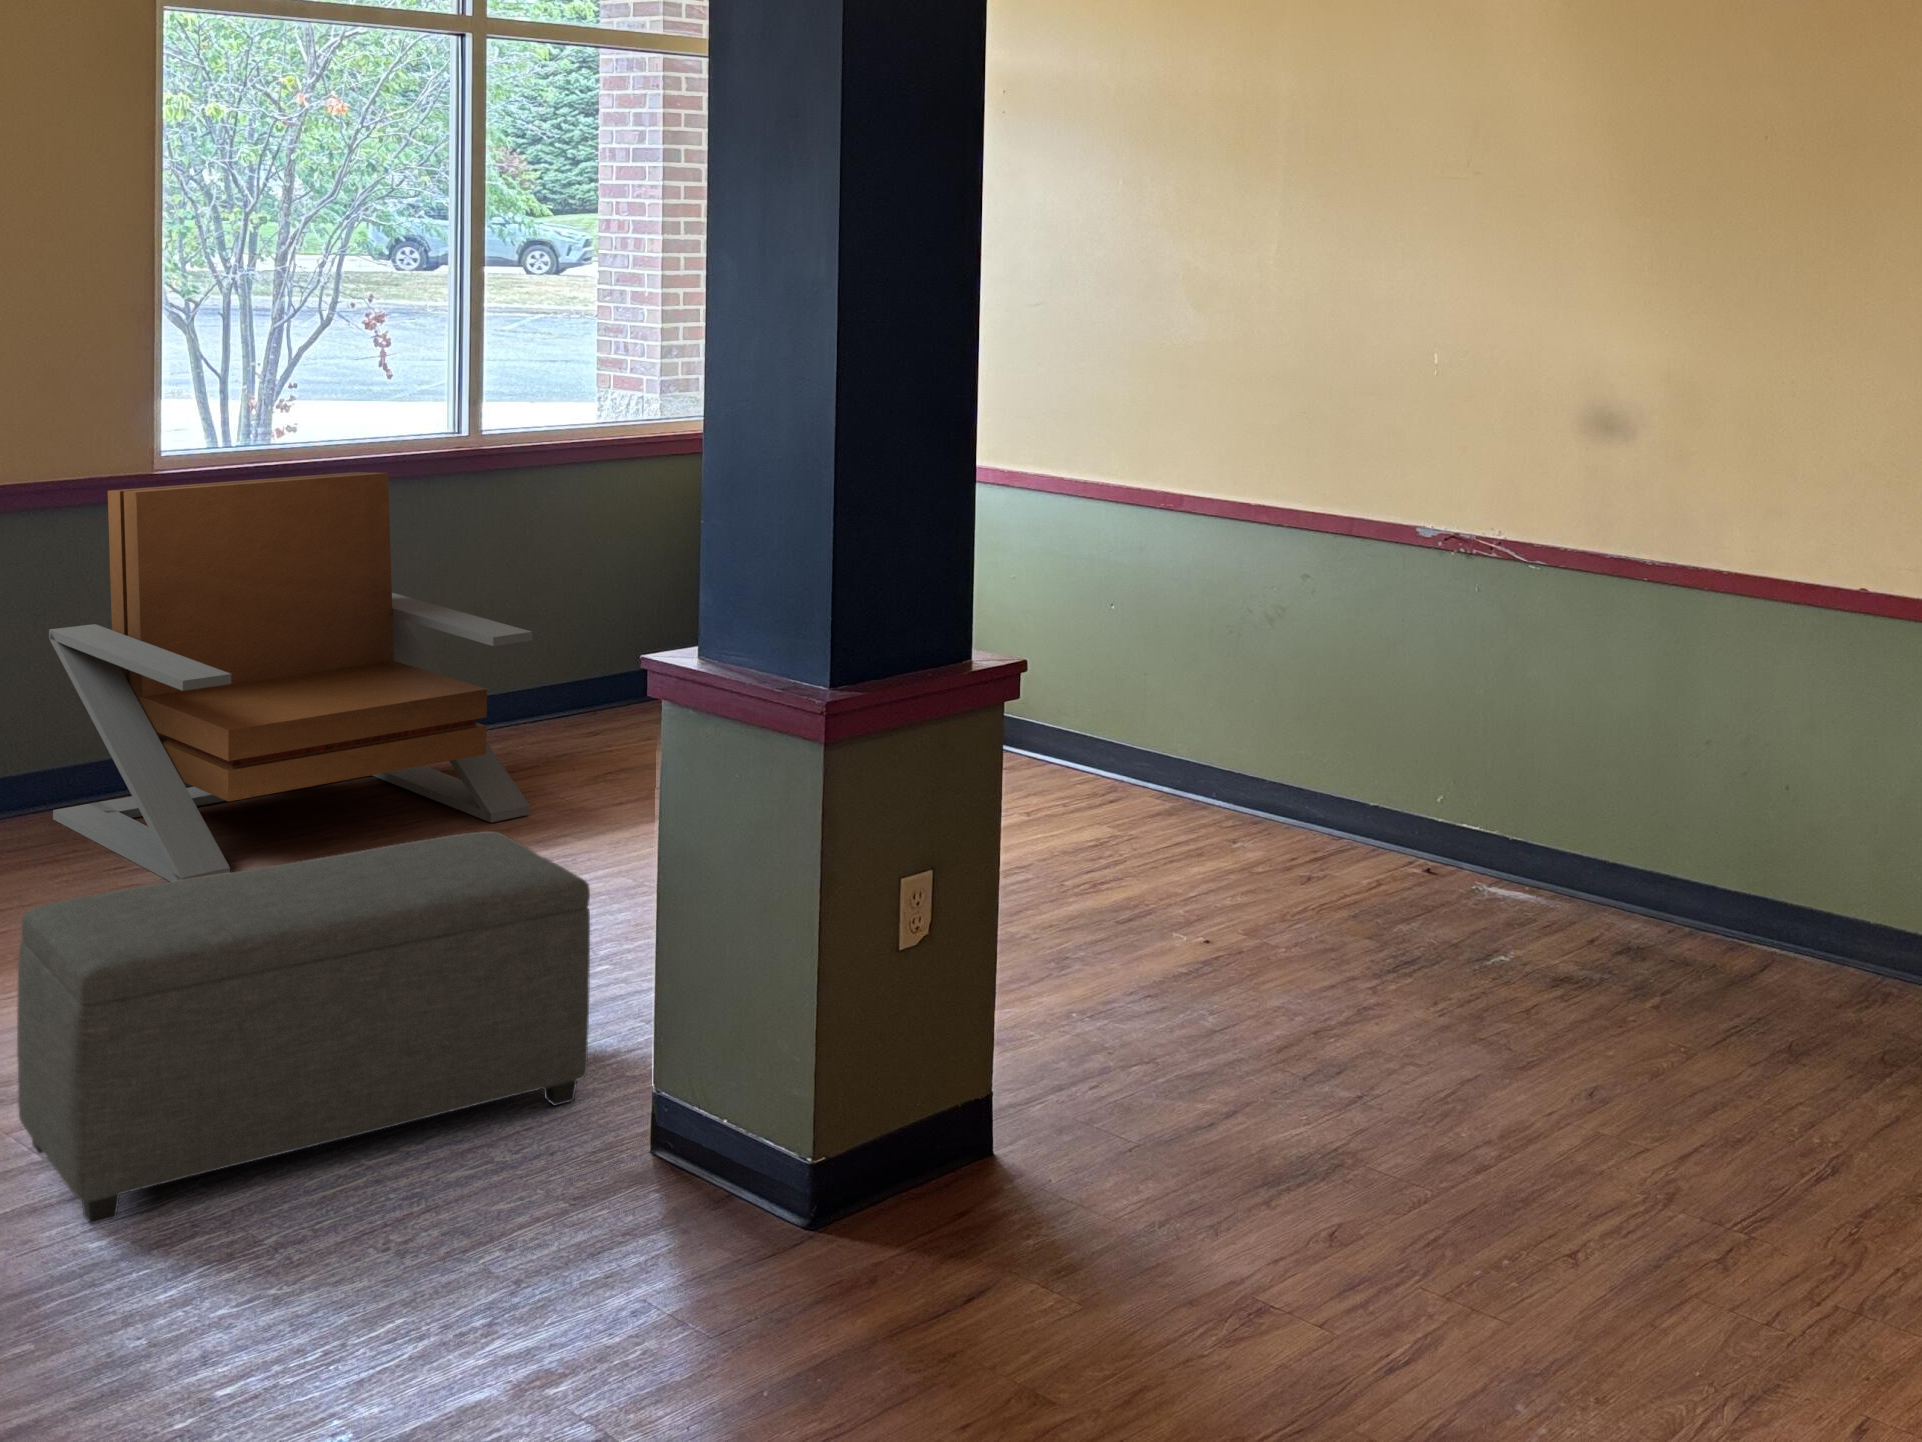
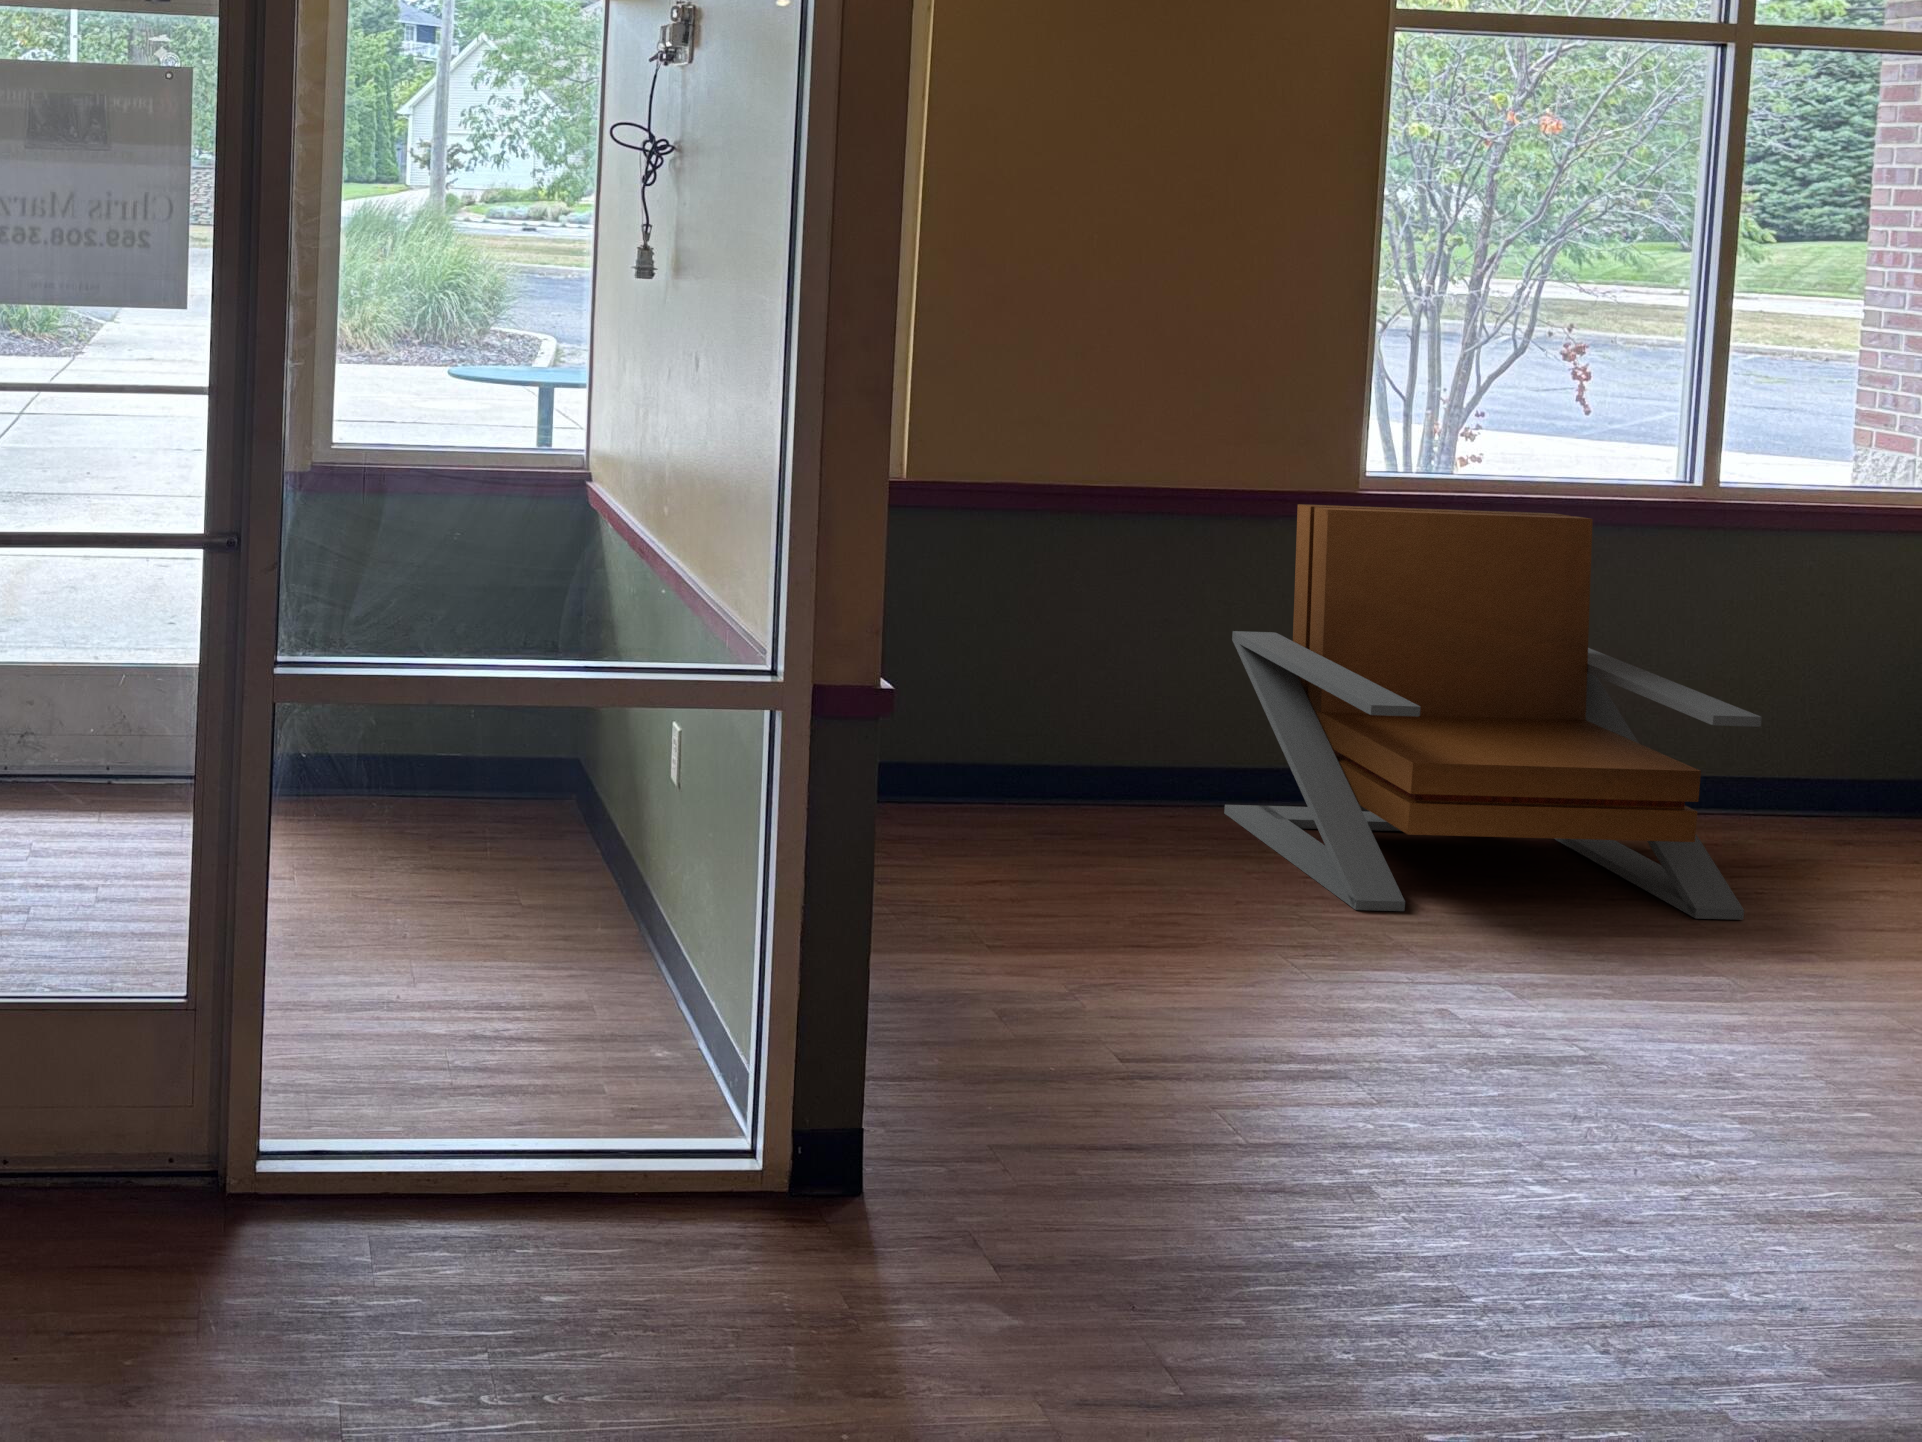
ottoman: present [17,831,590,1224] -> none [1225,903,1865,1262]

